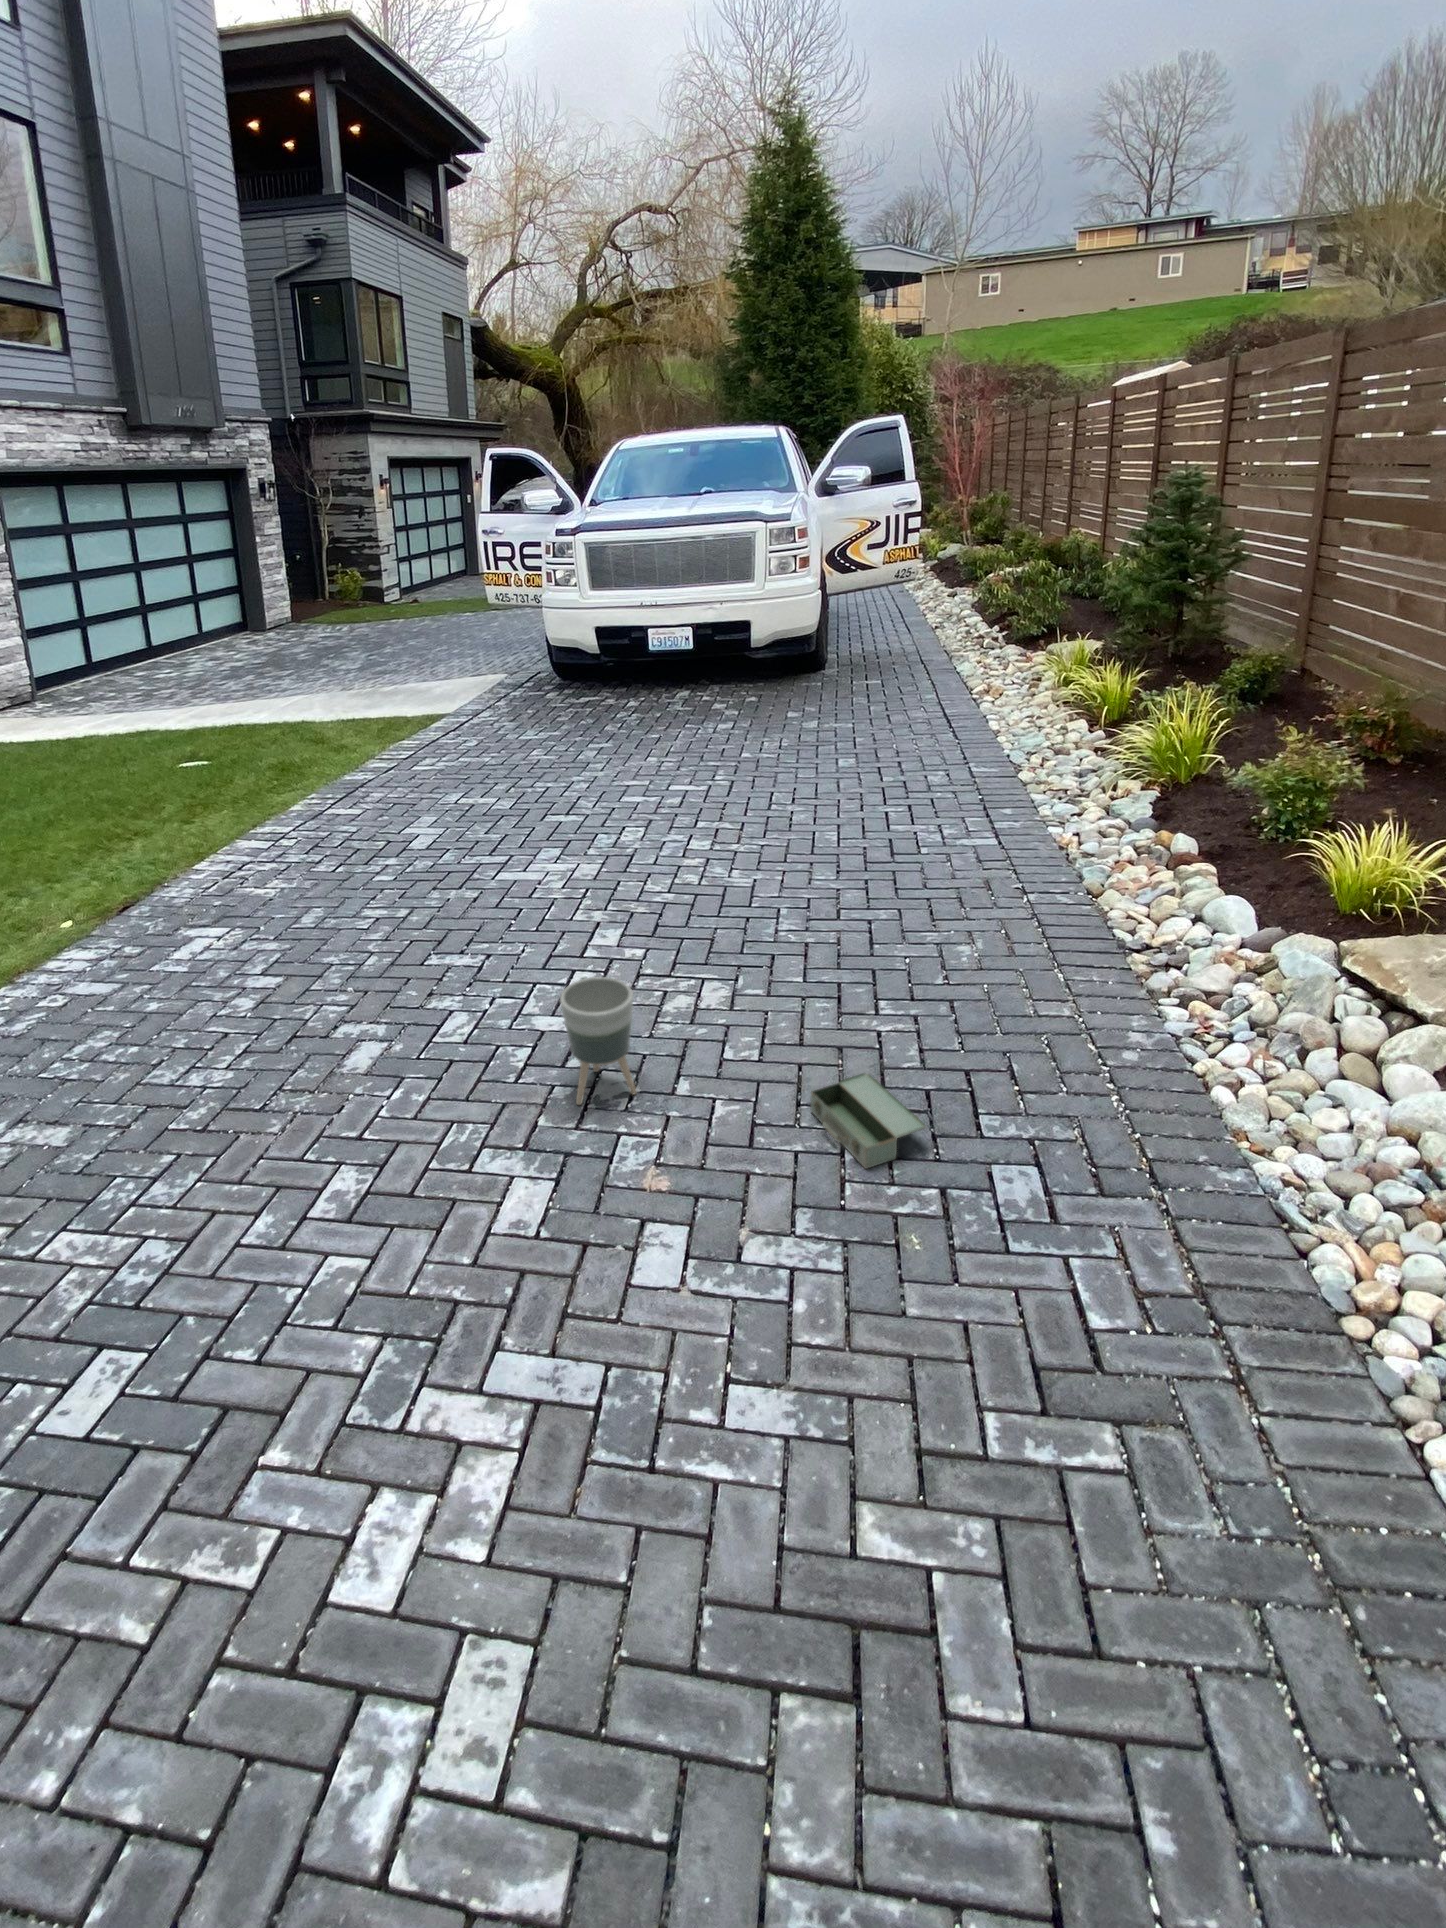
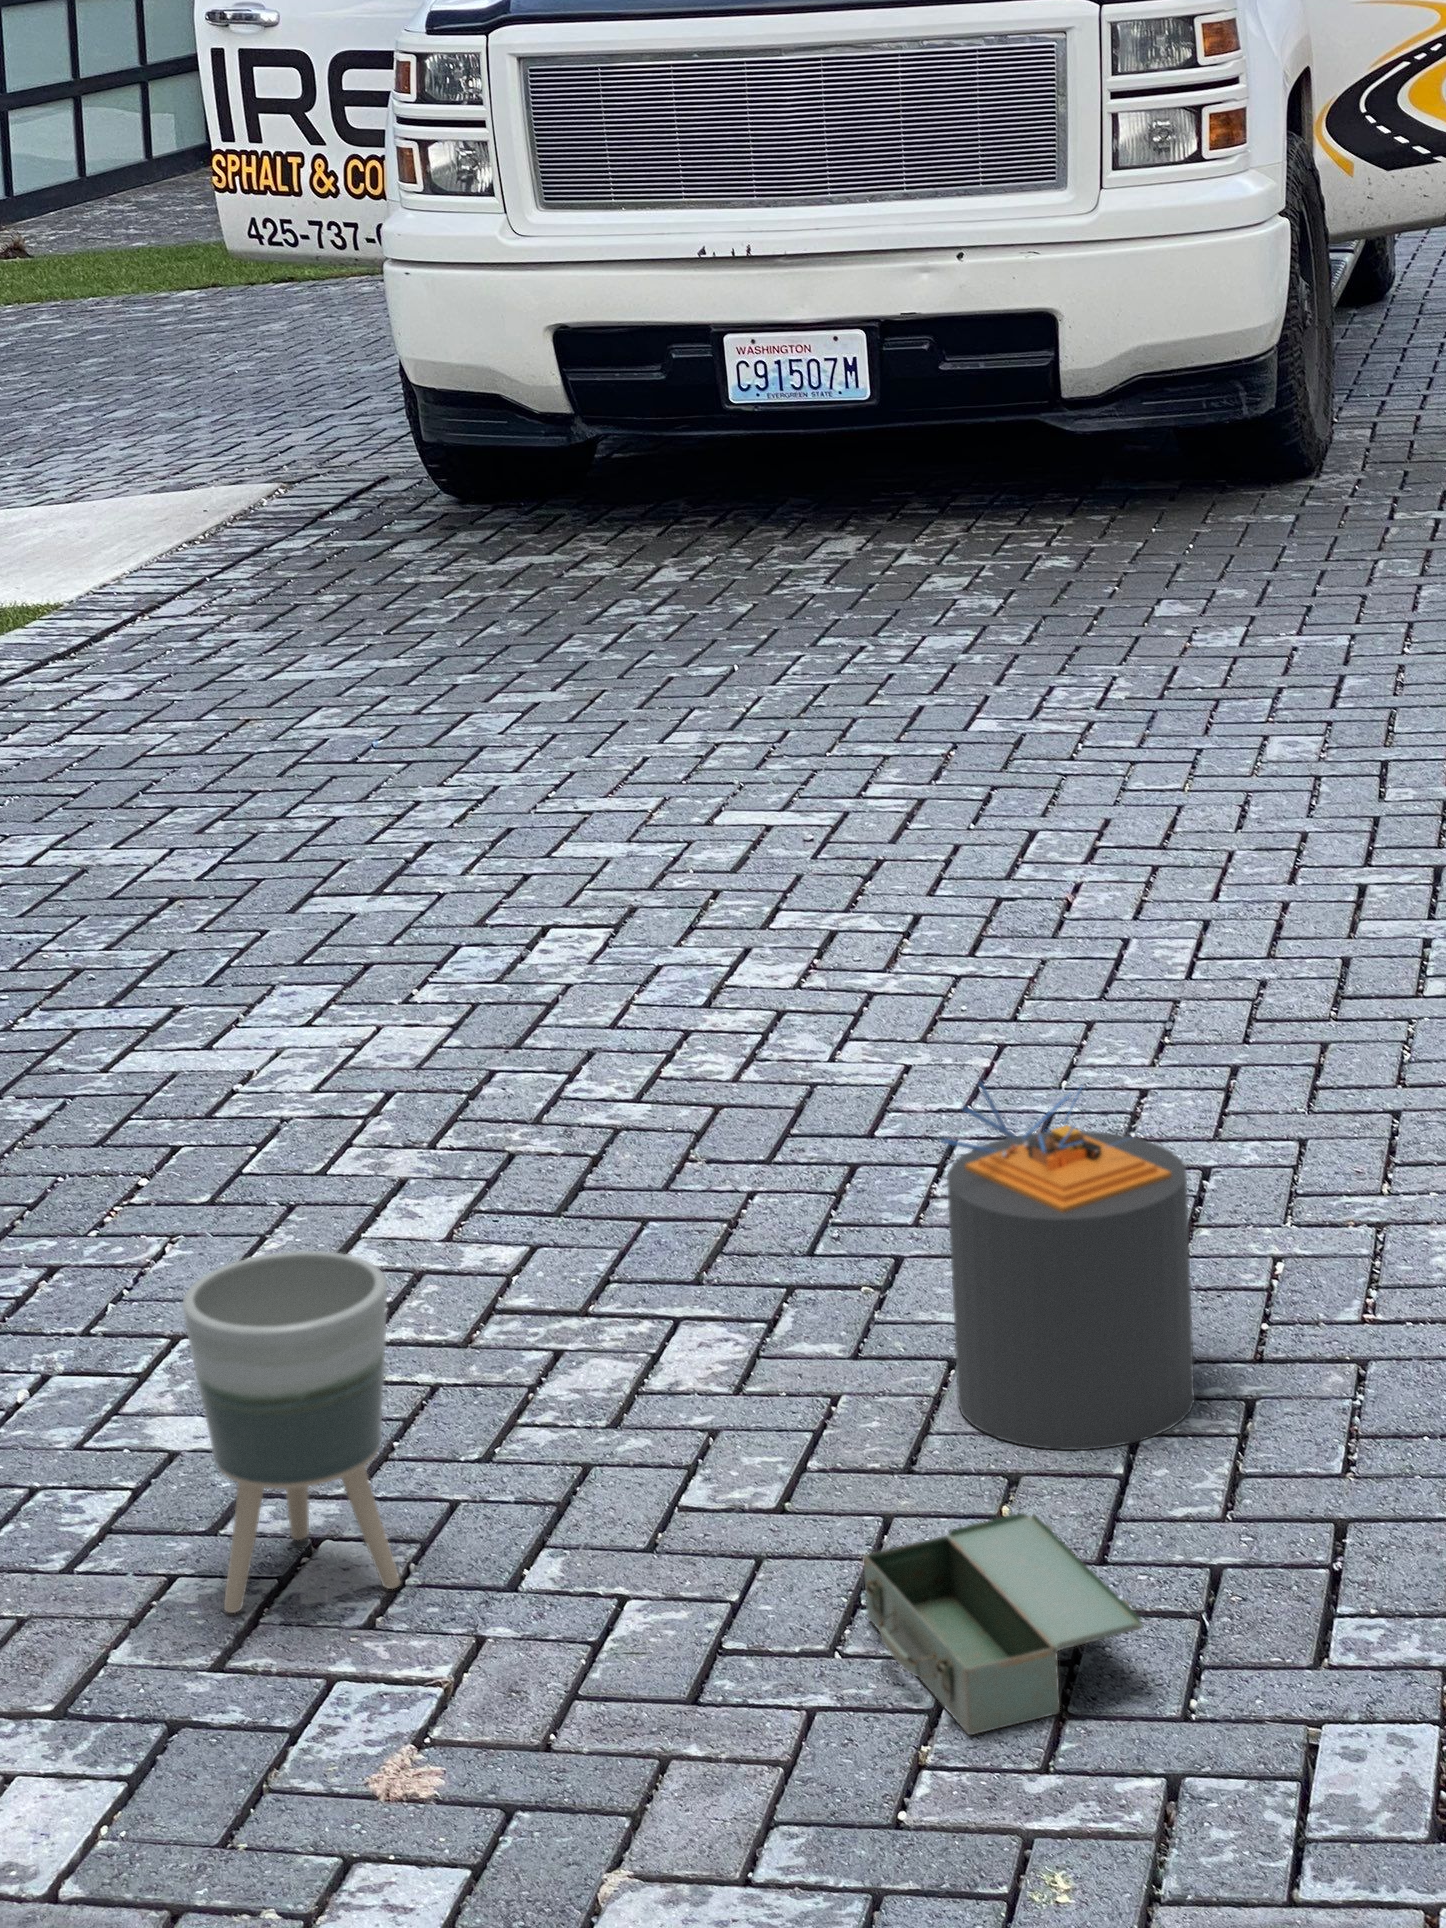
trash can: none [813,905,901,1035] -> present [941,1082,1195,1450]

